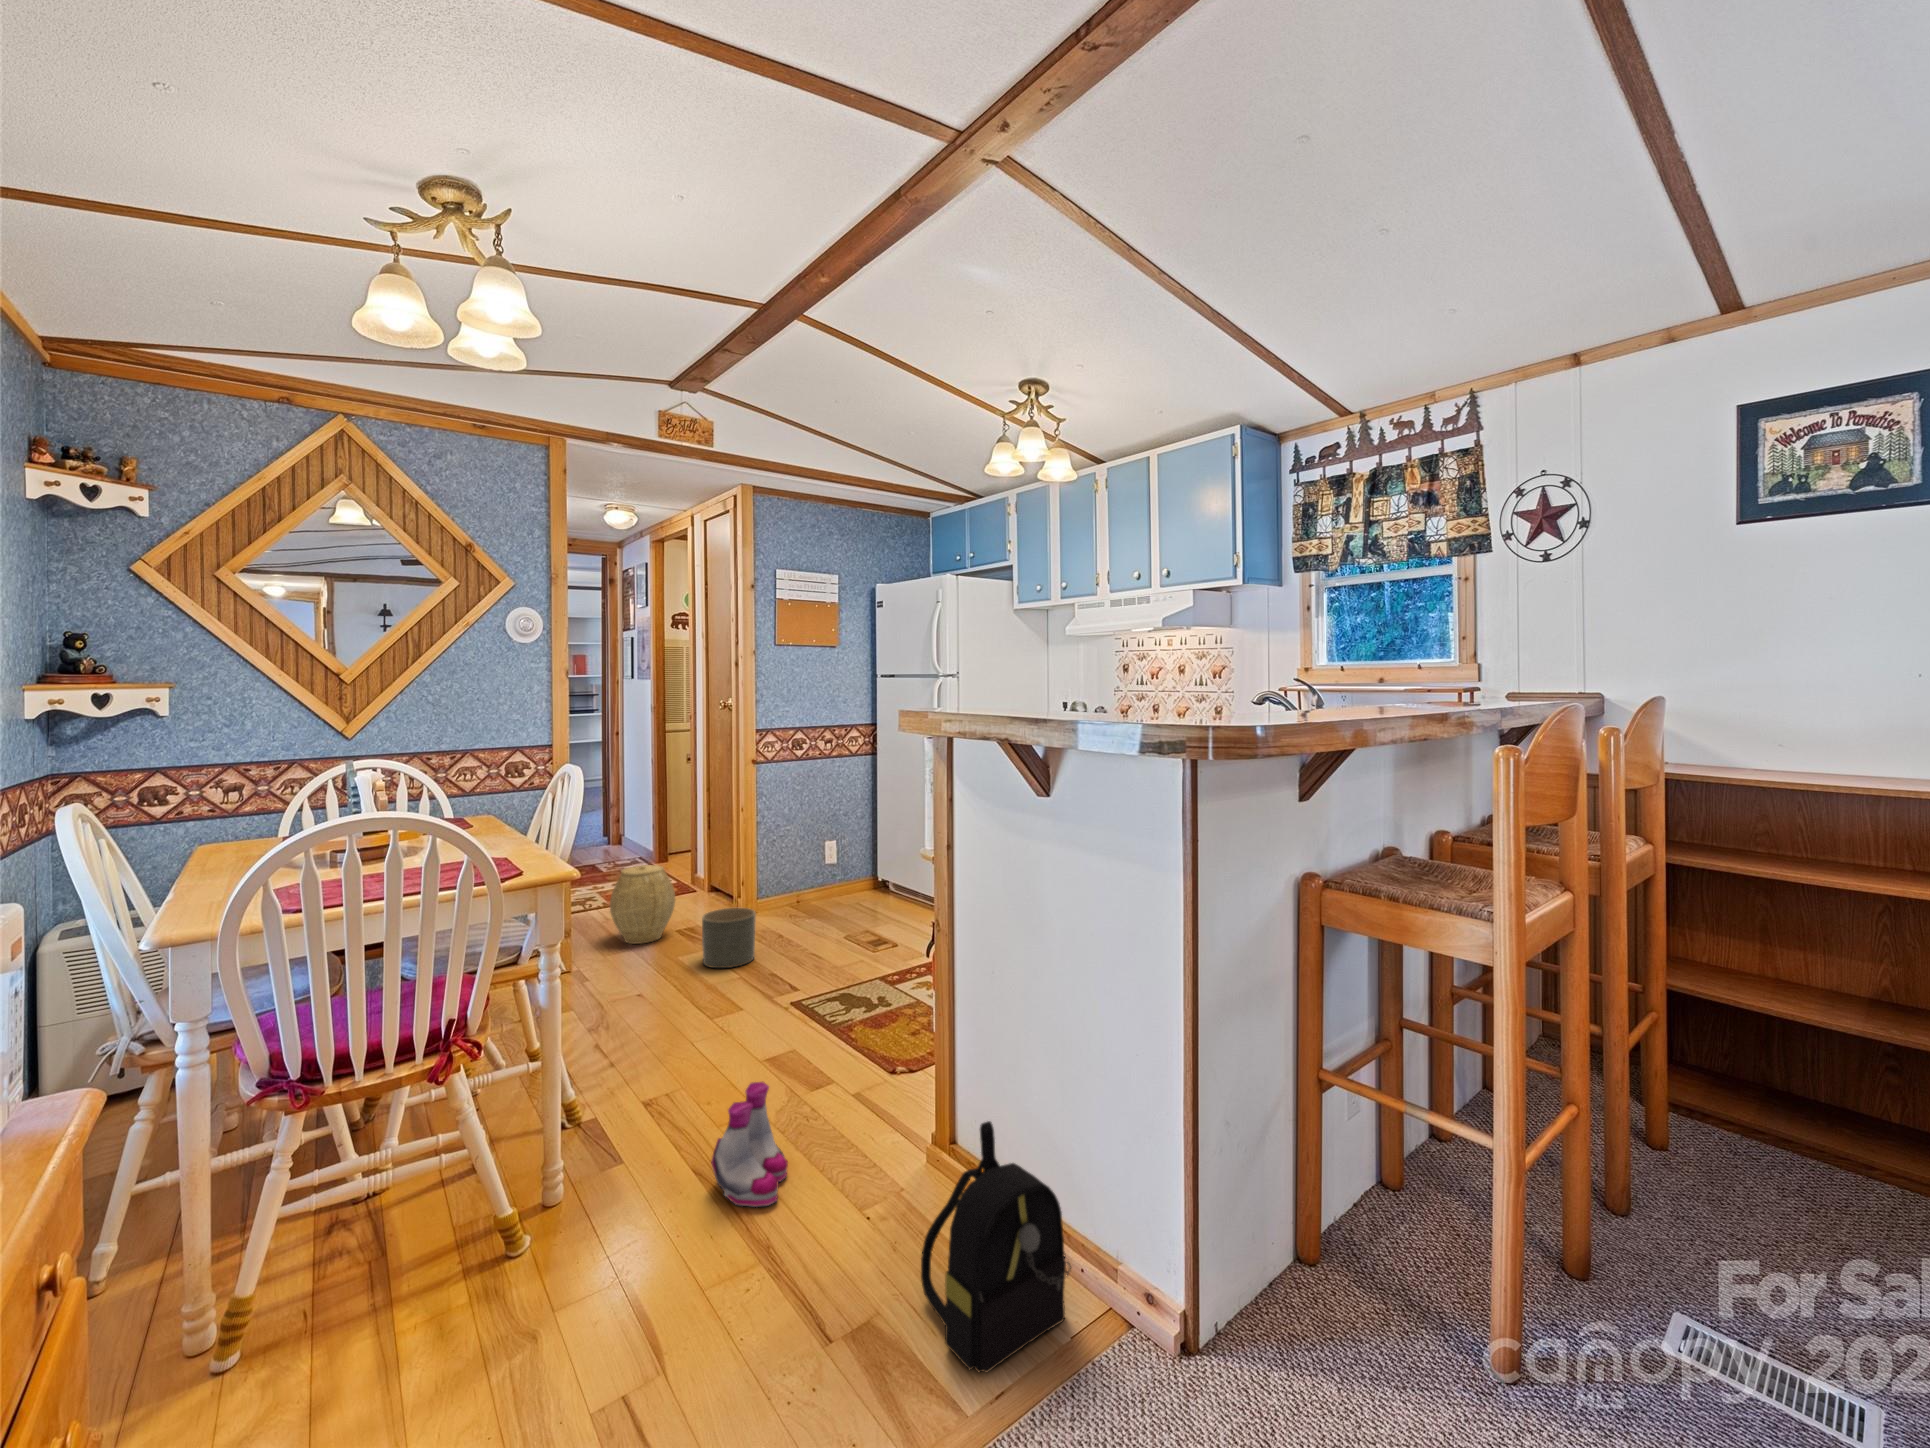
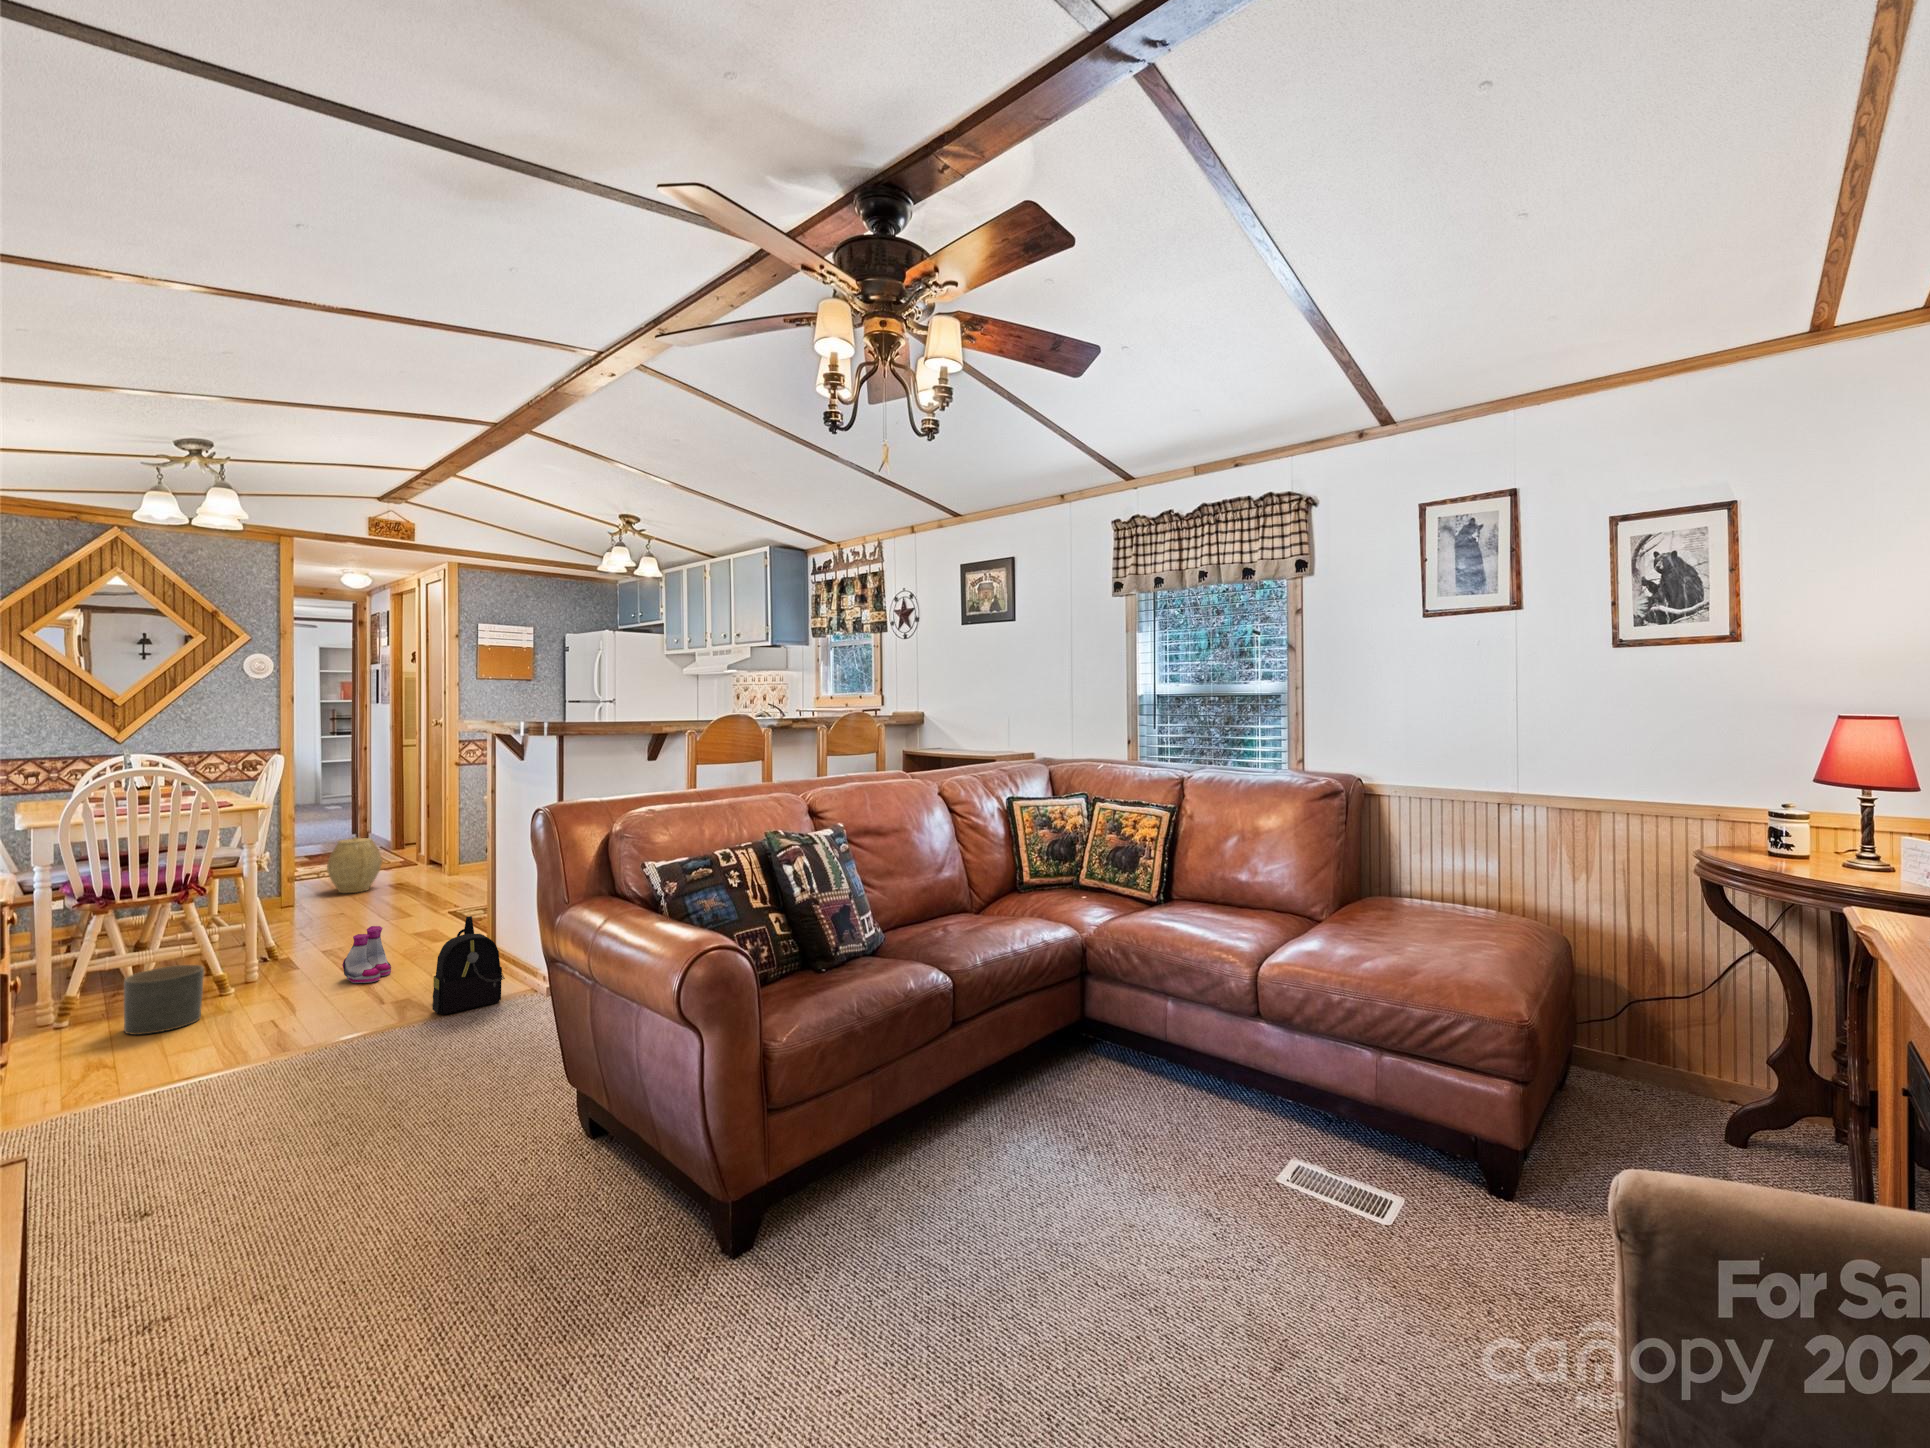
planter: present [702,908,756,968] -> present [124,965,204,1035]

